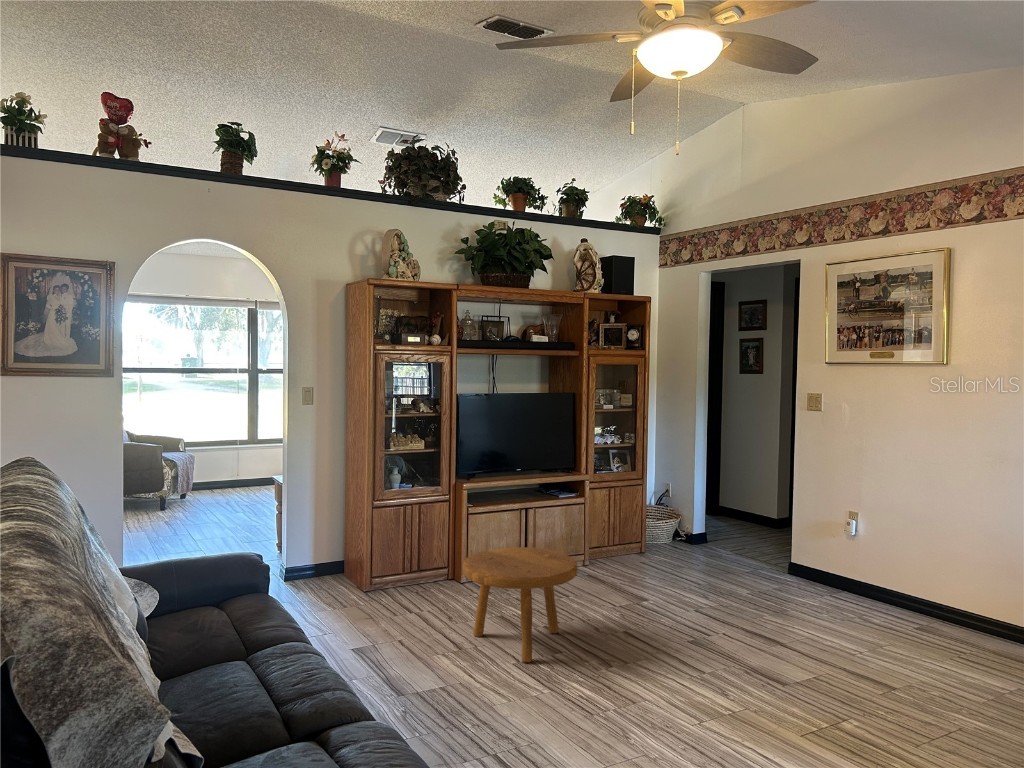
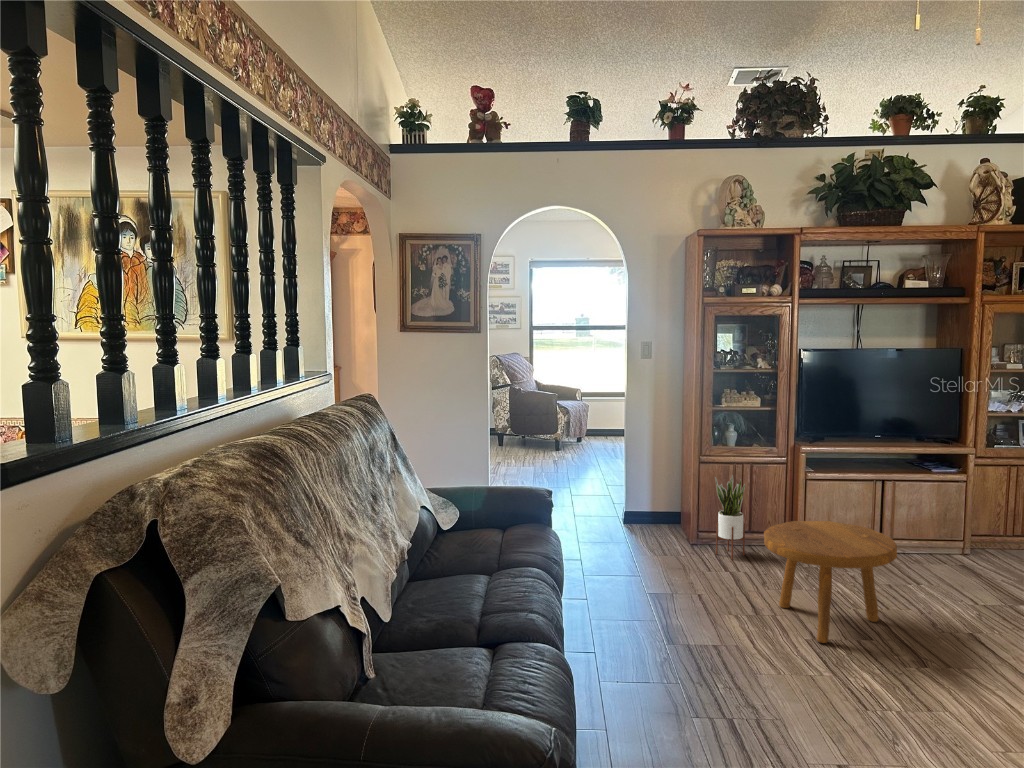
potted plant: none [391,515,418,599] -> present [715,475,745,559]

